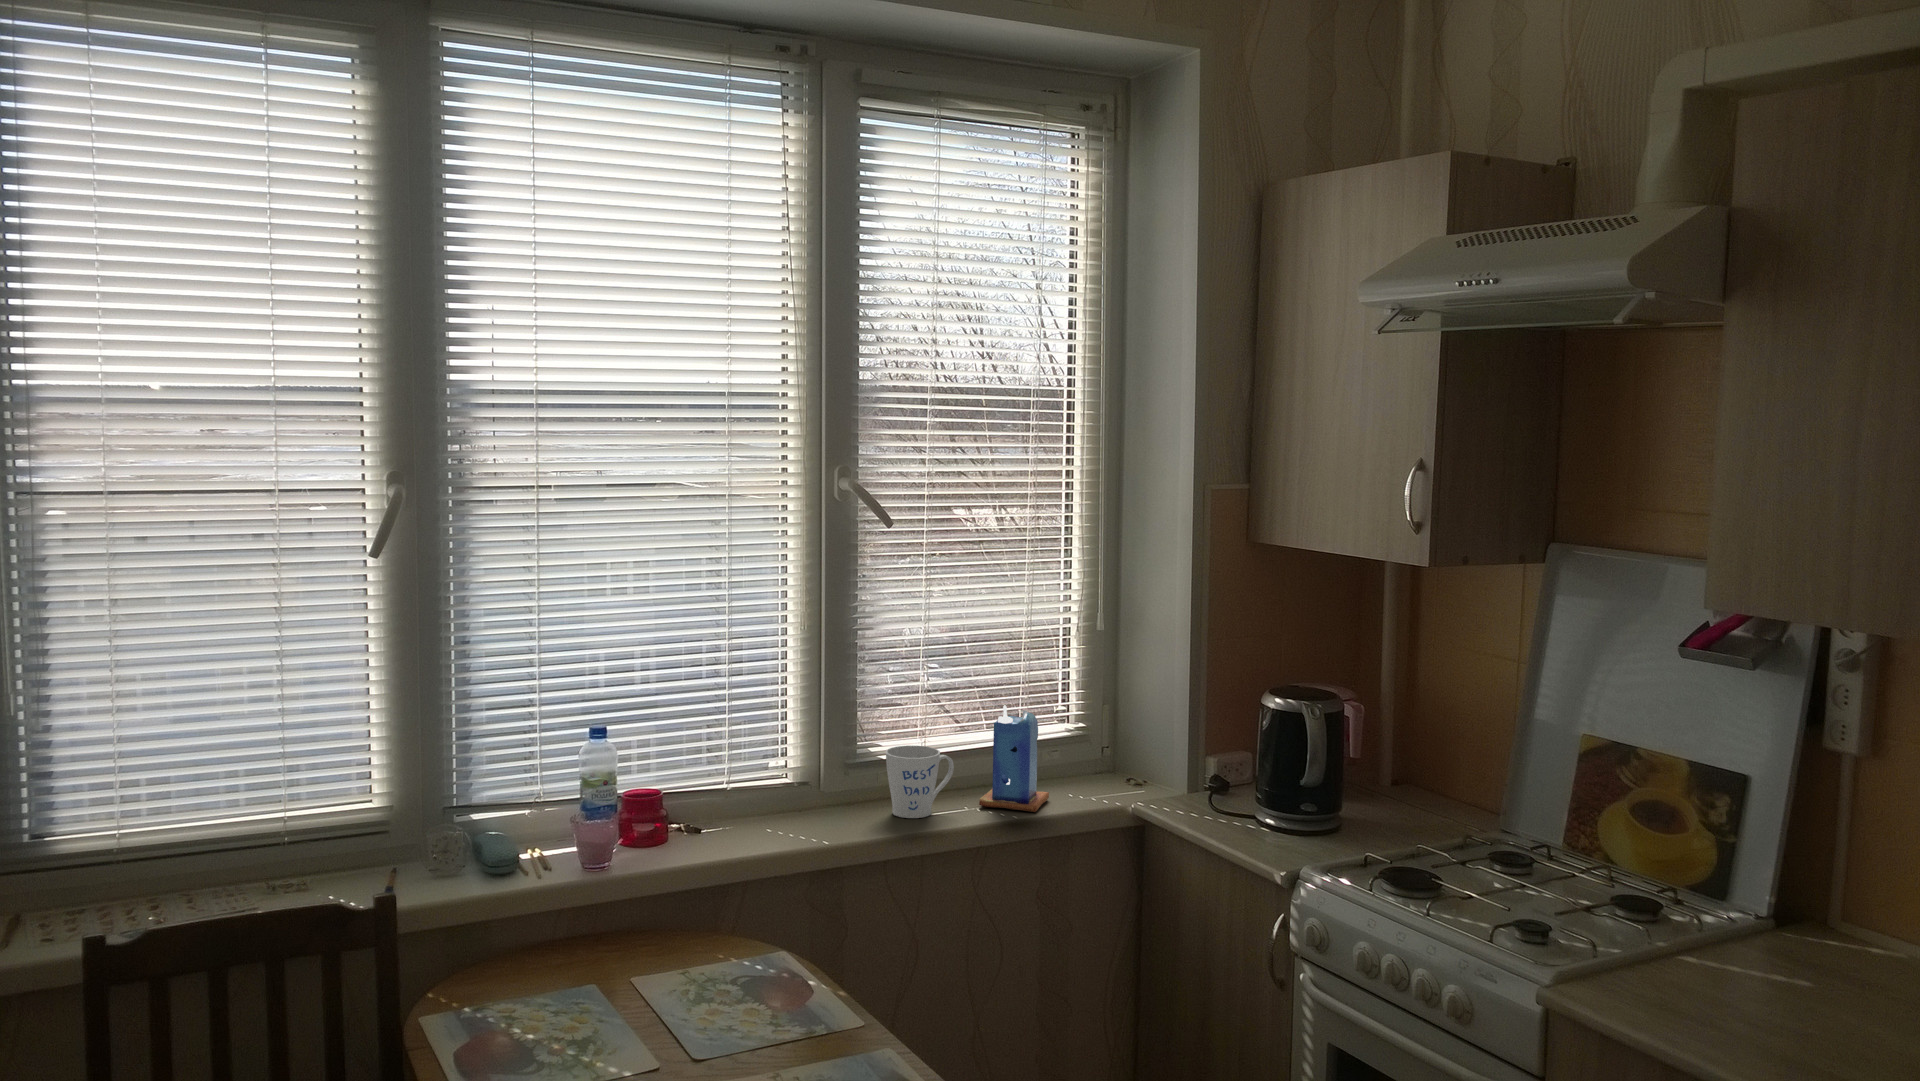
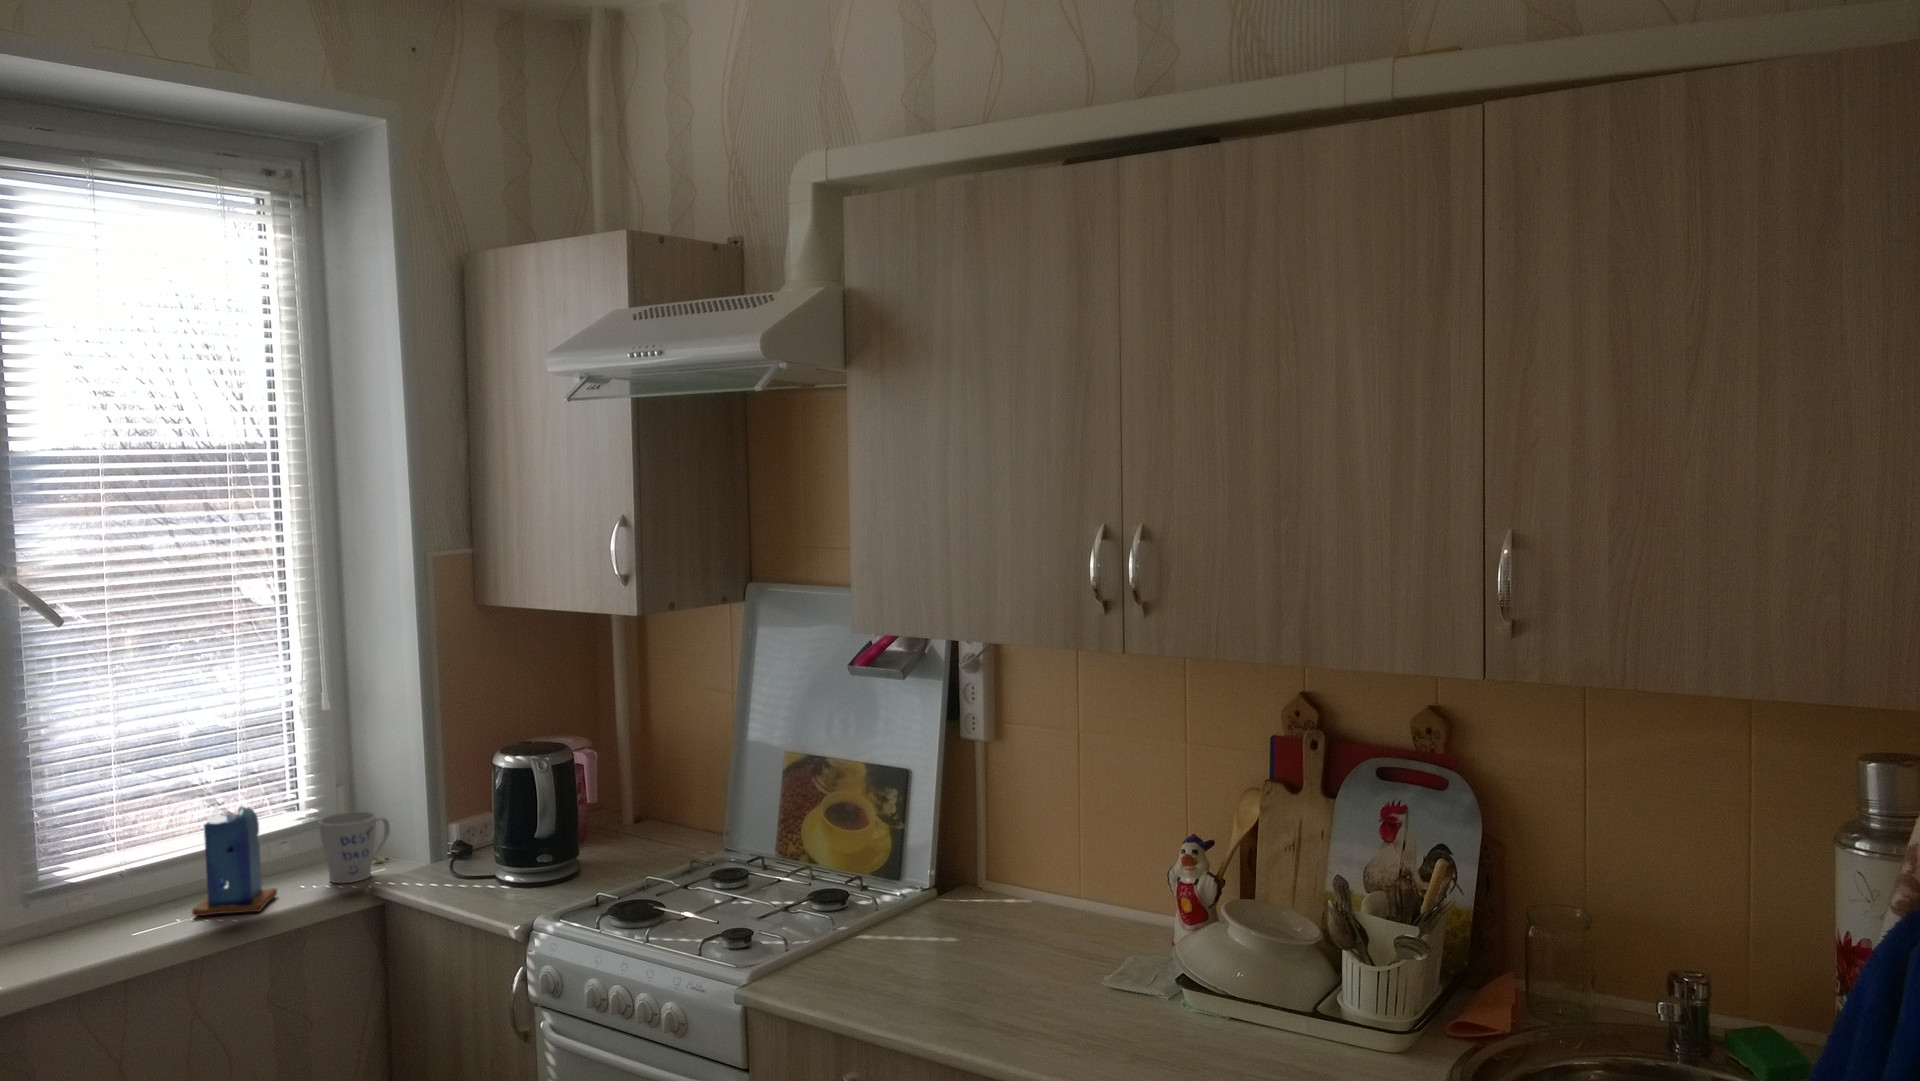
mug: present [886,746,954,818] -> present [319,812,390,883]

